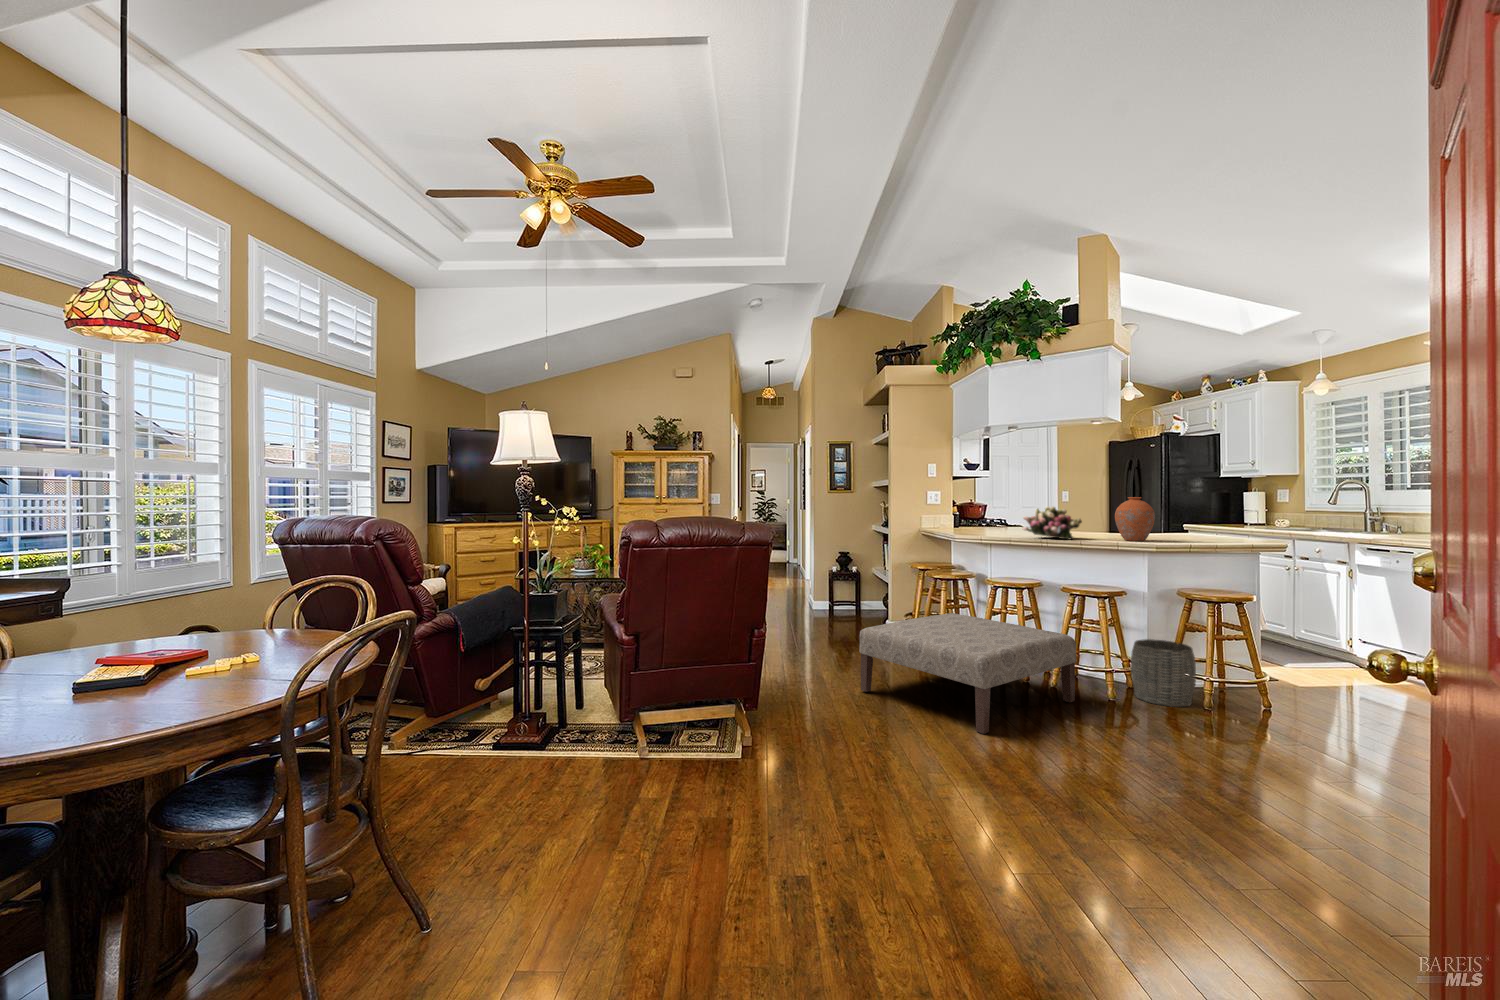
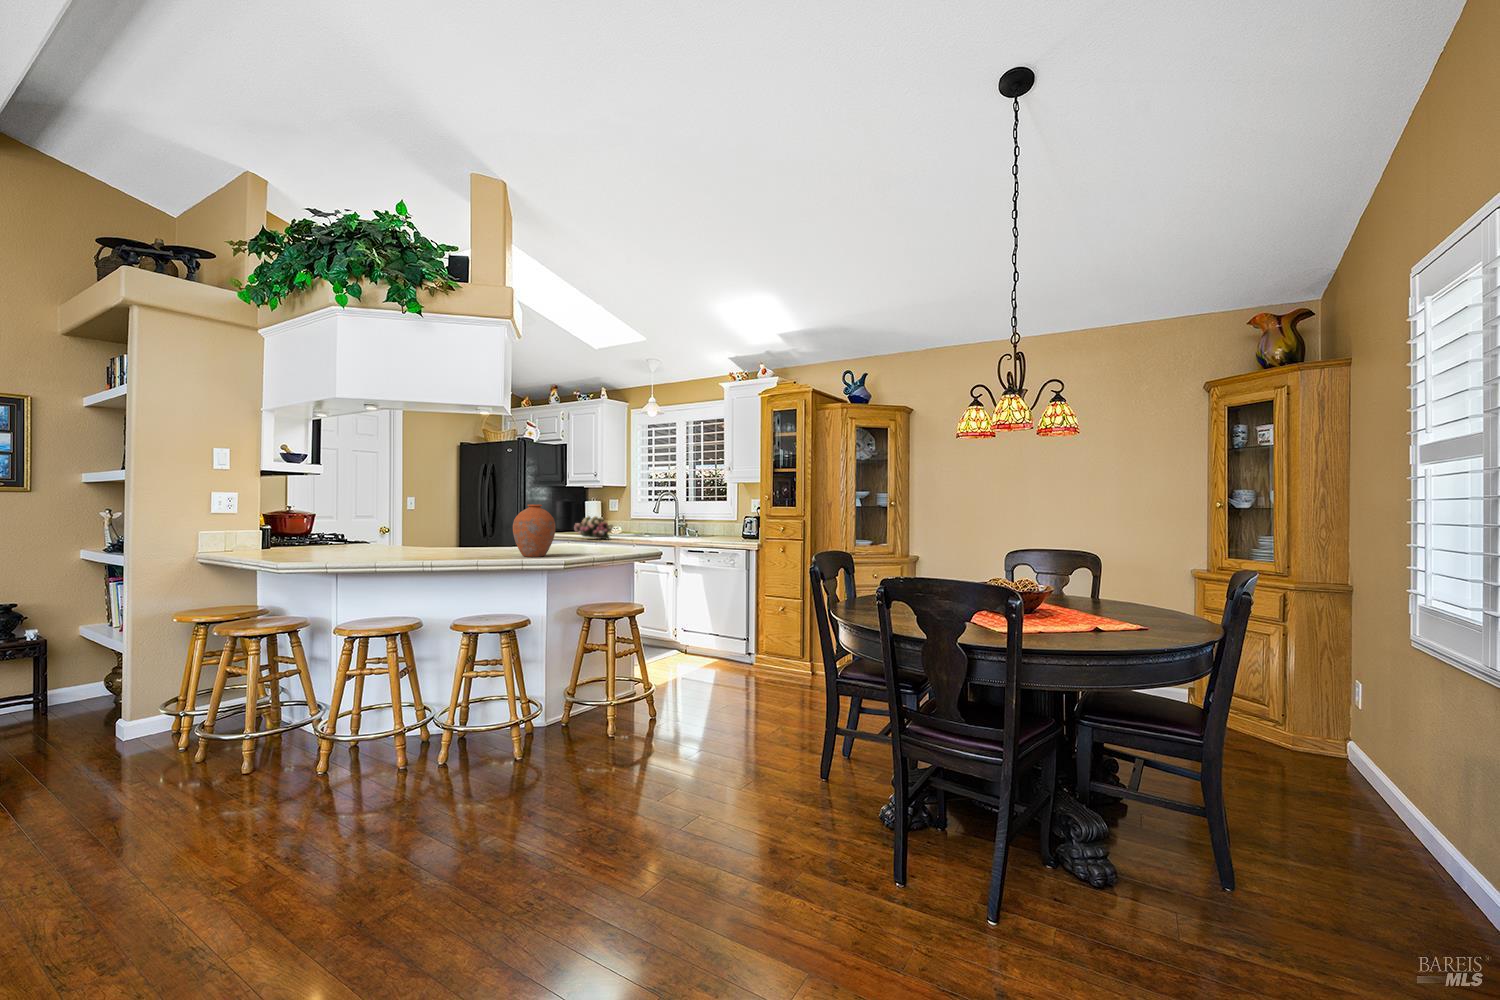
flower arrangement: present [1023,506,1082,539] -> present [574,516,613,540]
ottoman: present [859,613,1076,734] -> none [62,693,485,913]
woven basket: present [1131,639,1196,707] -> none [538,671,604,752]

